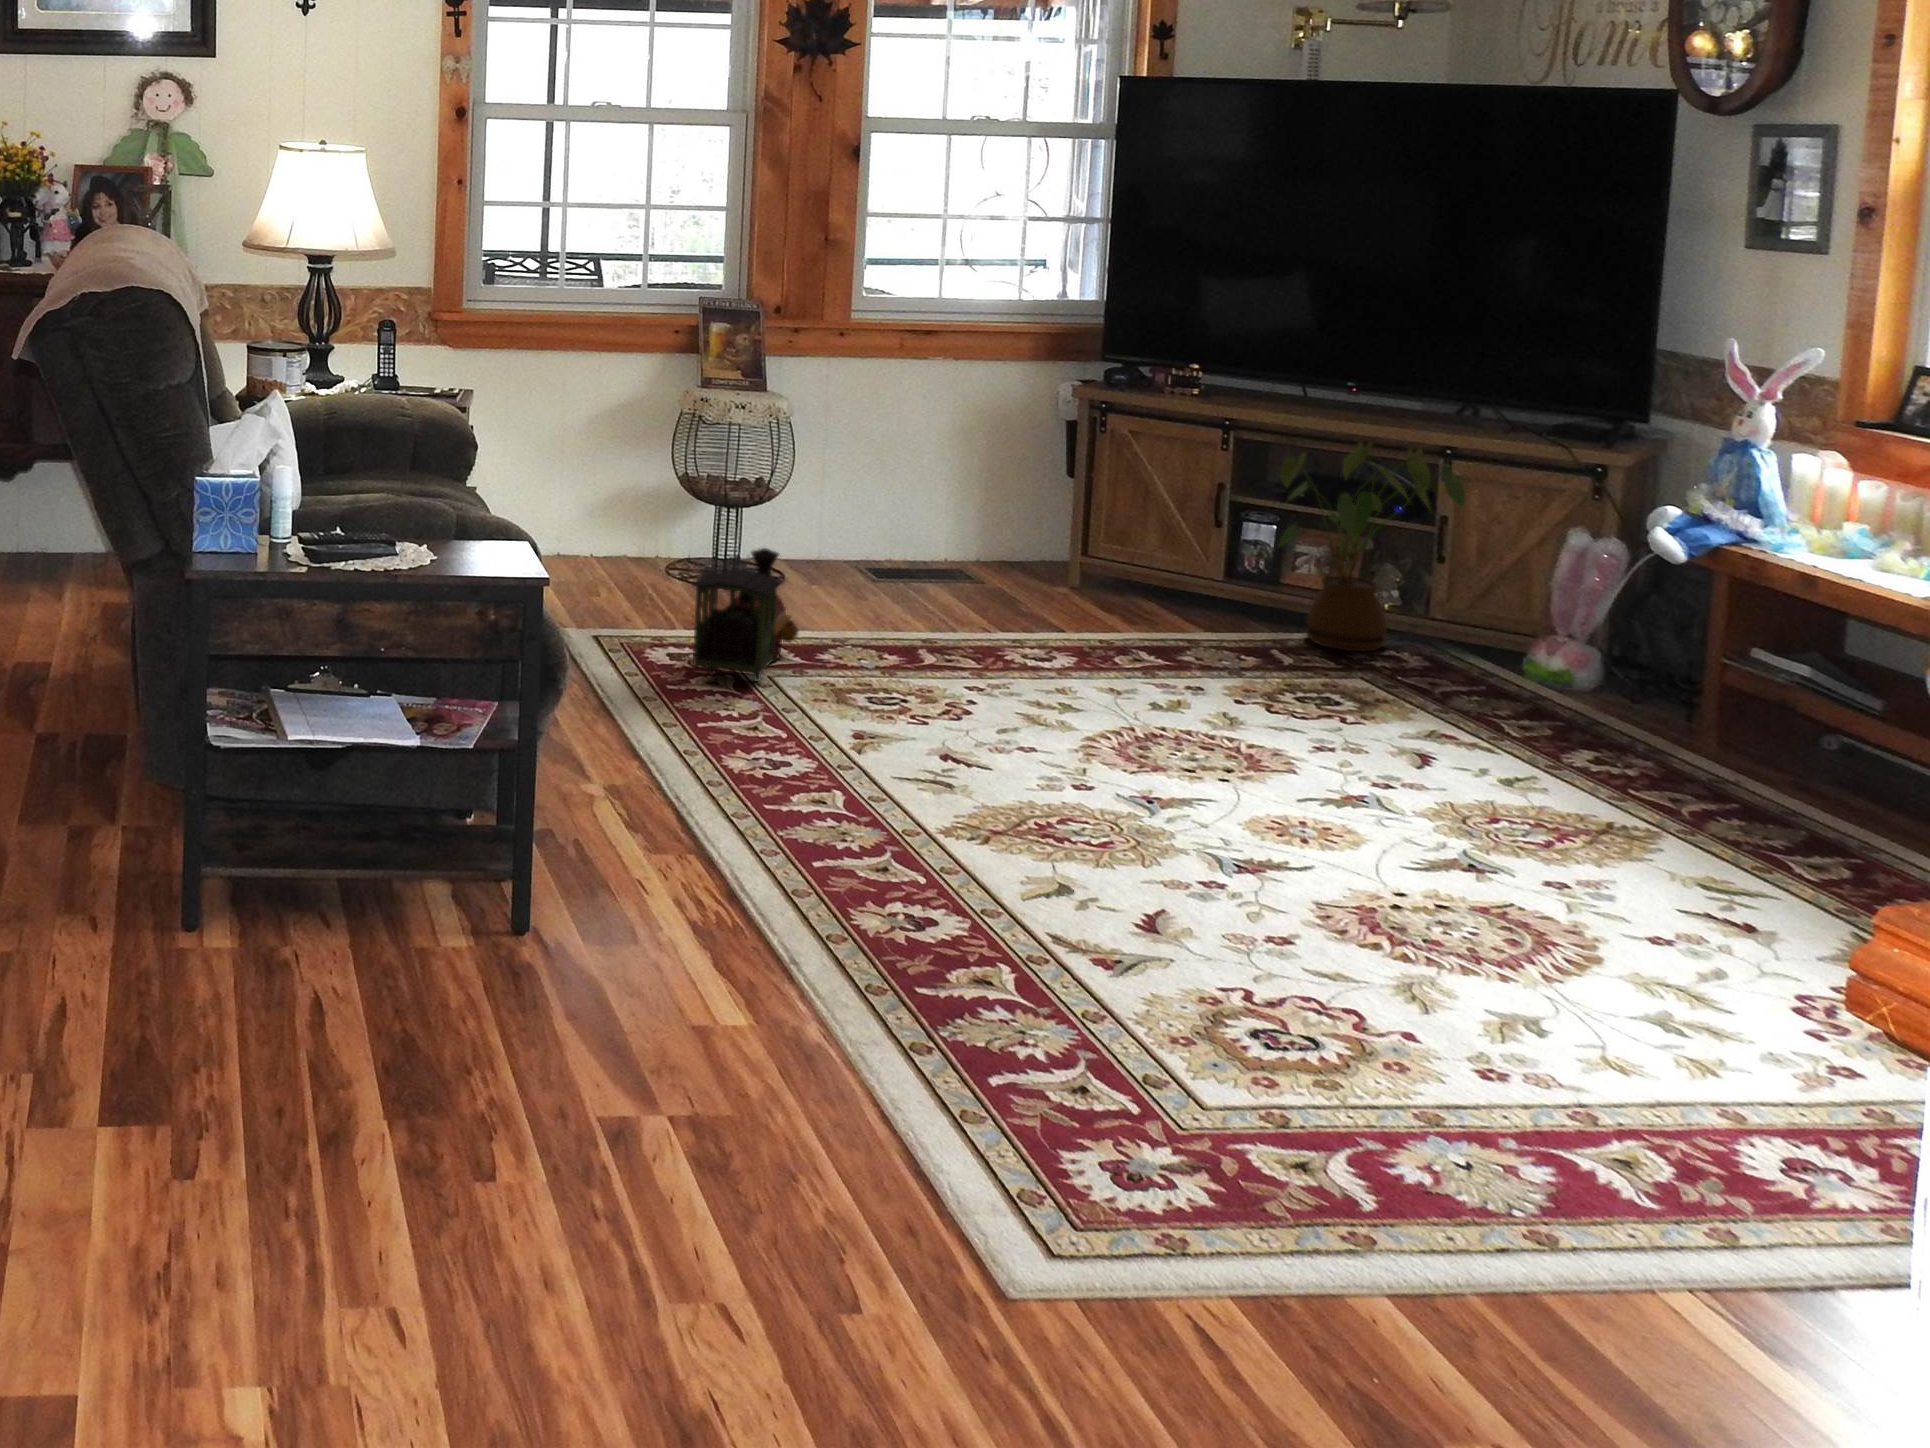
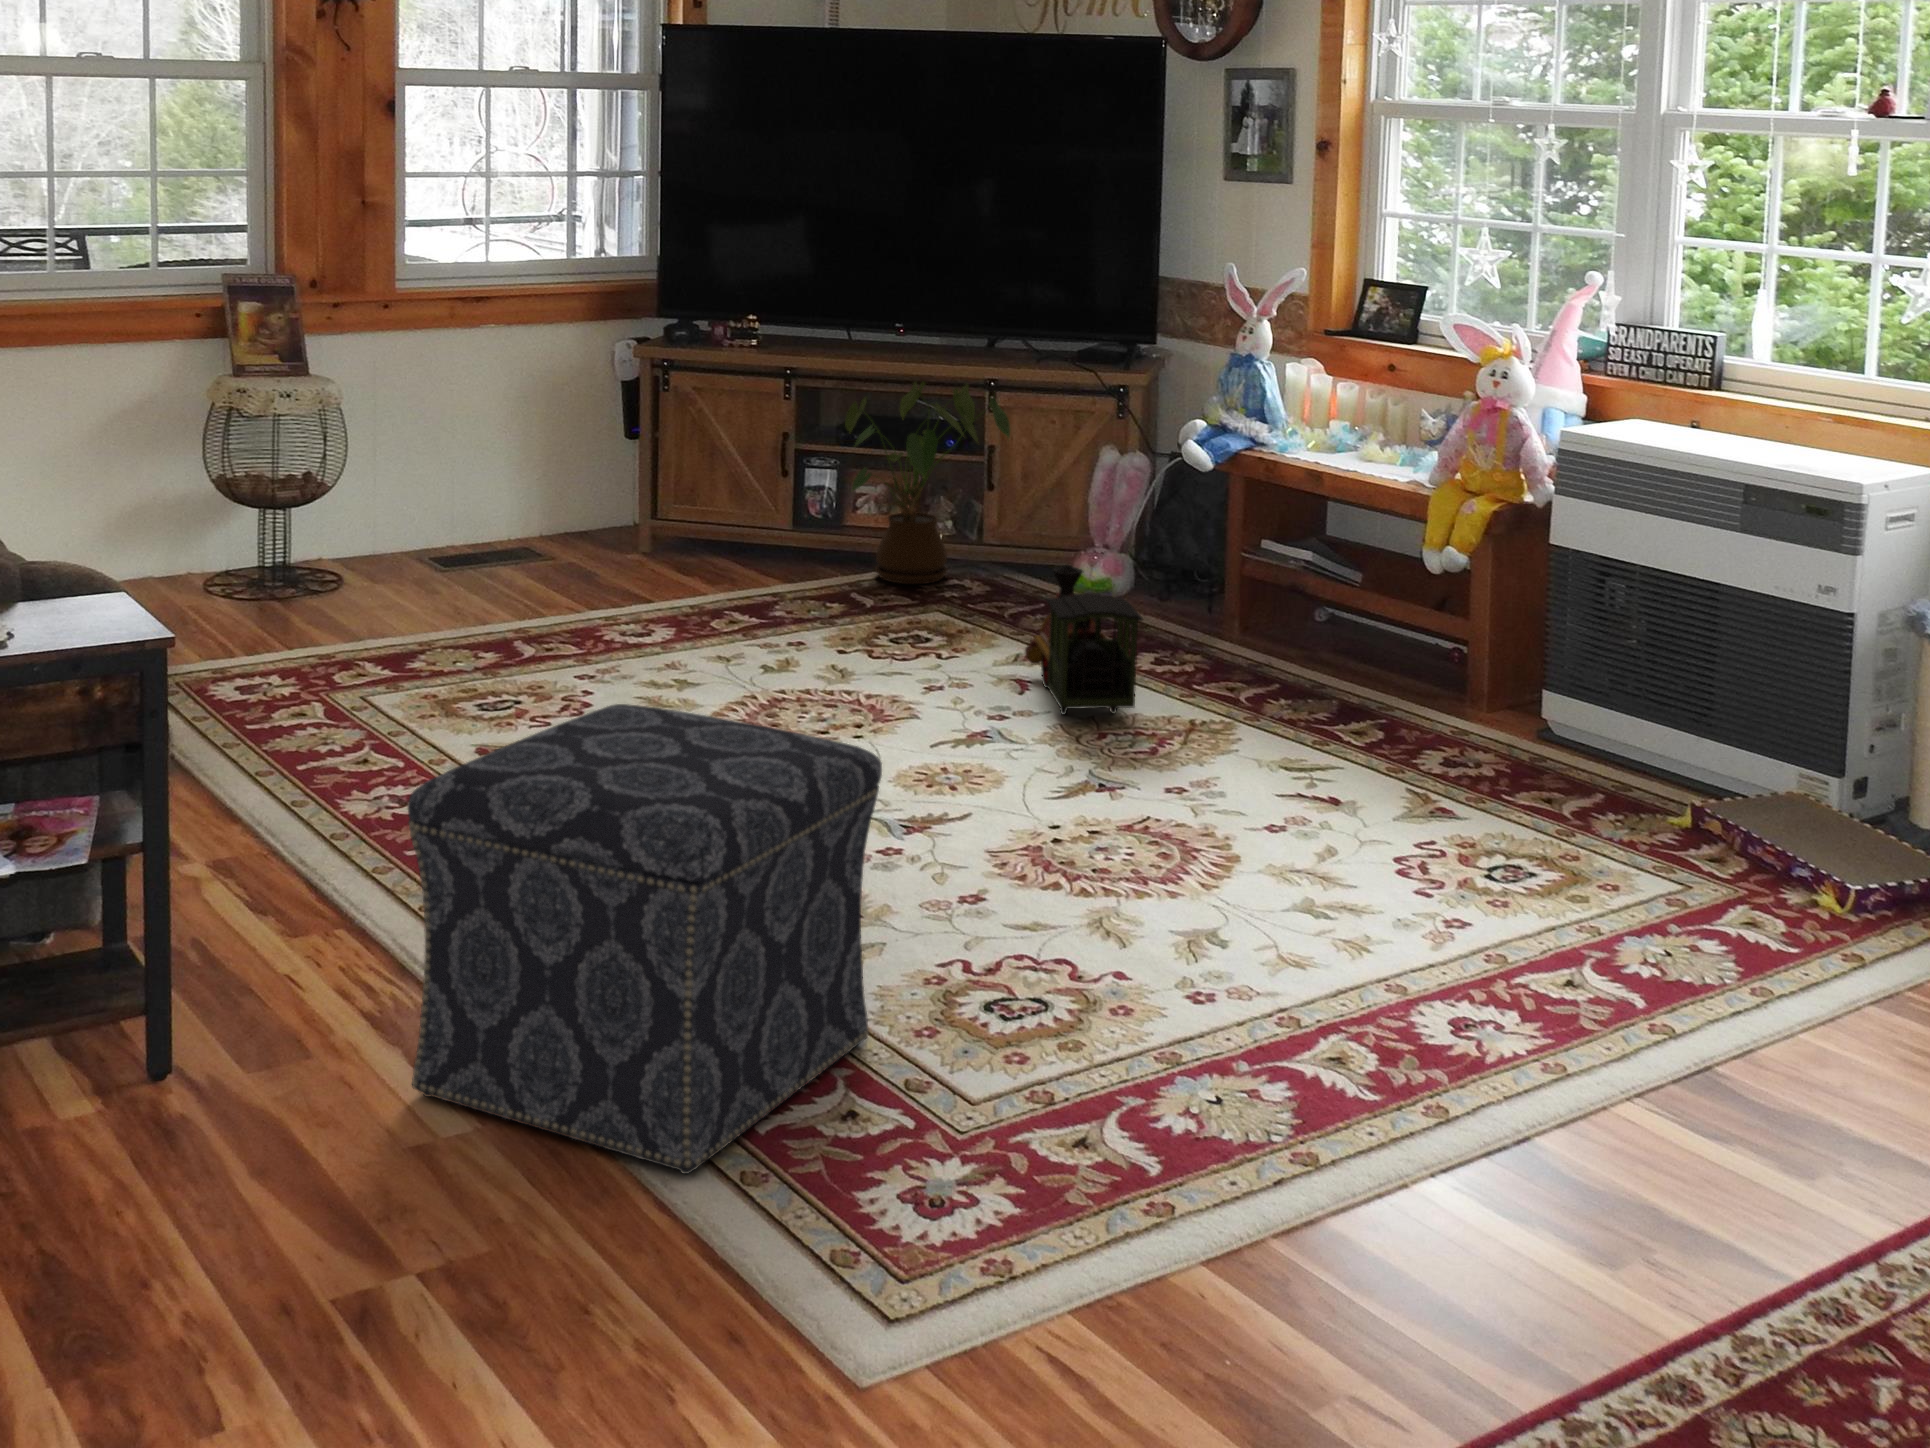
toy train: present [693,548,798,681] -> present [1024,565,1143,715]
ottoman: none [710,692,1148,1099] -> present [408,704,882,1174]

